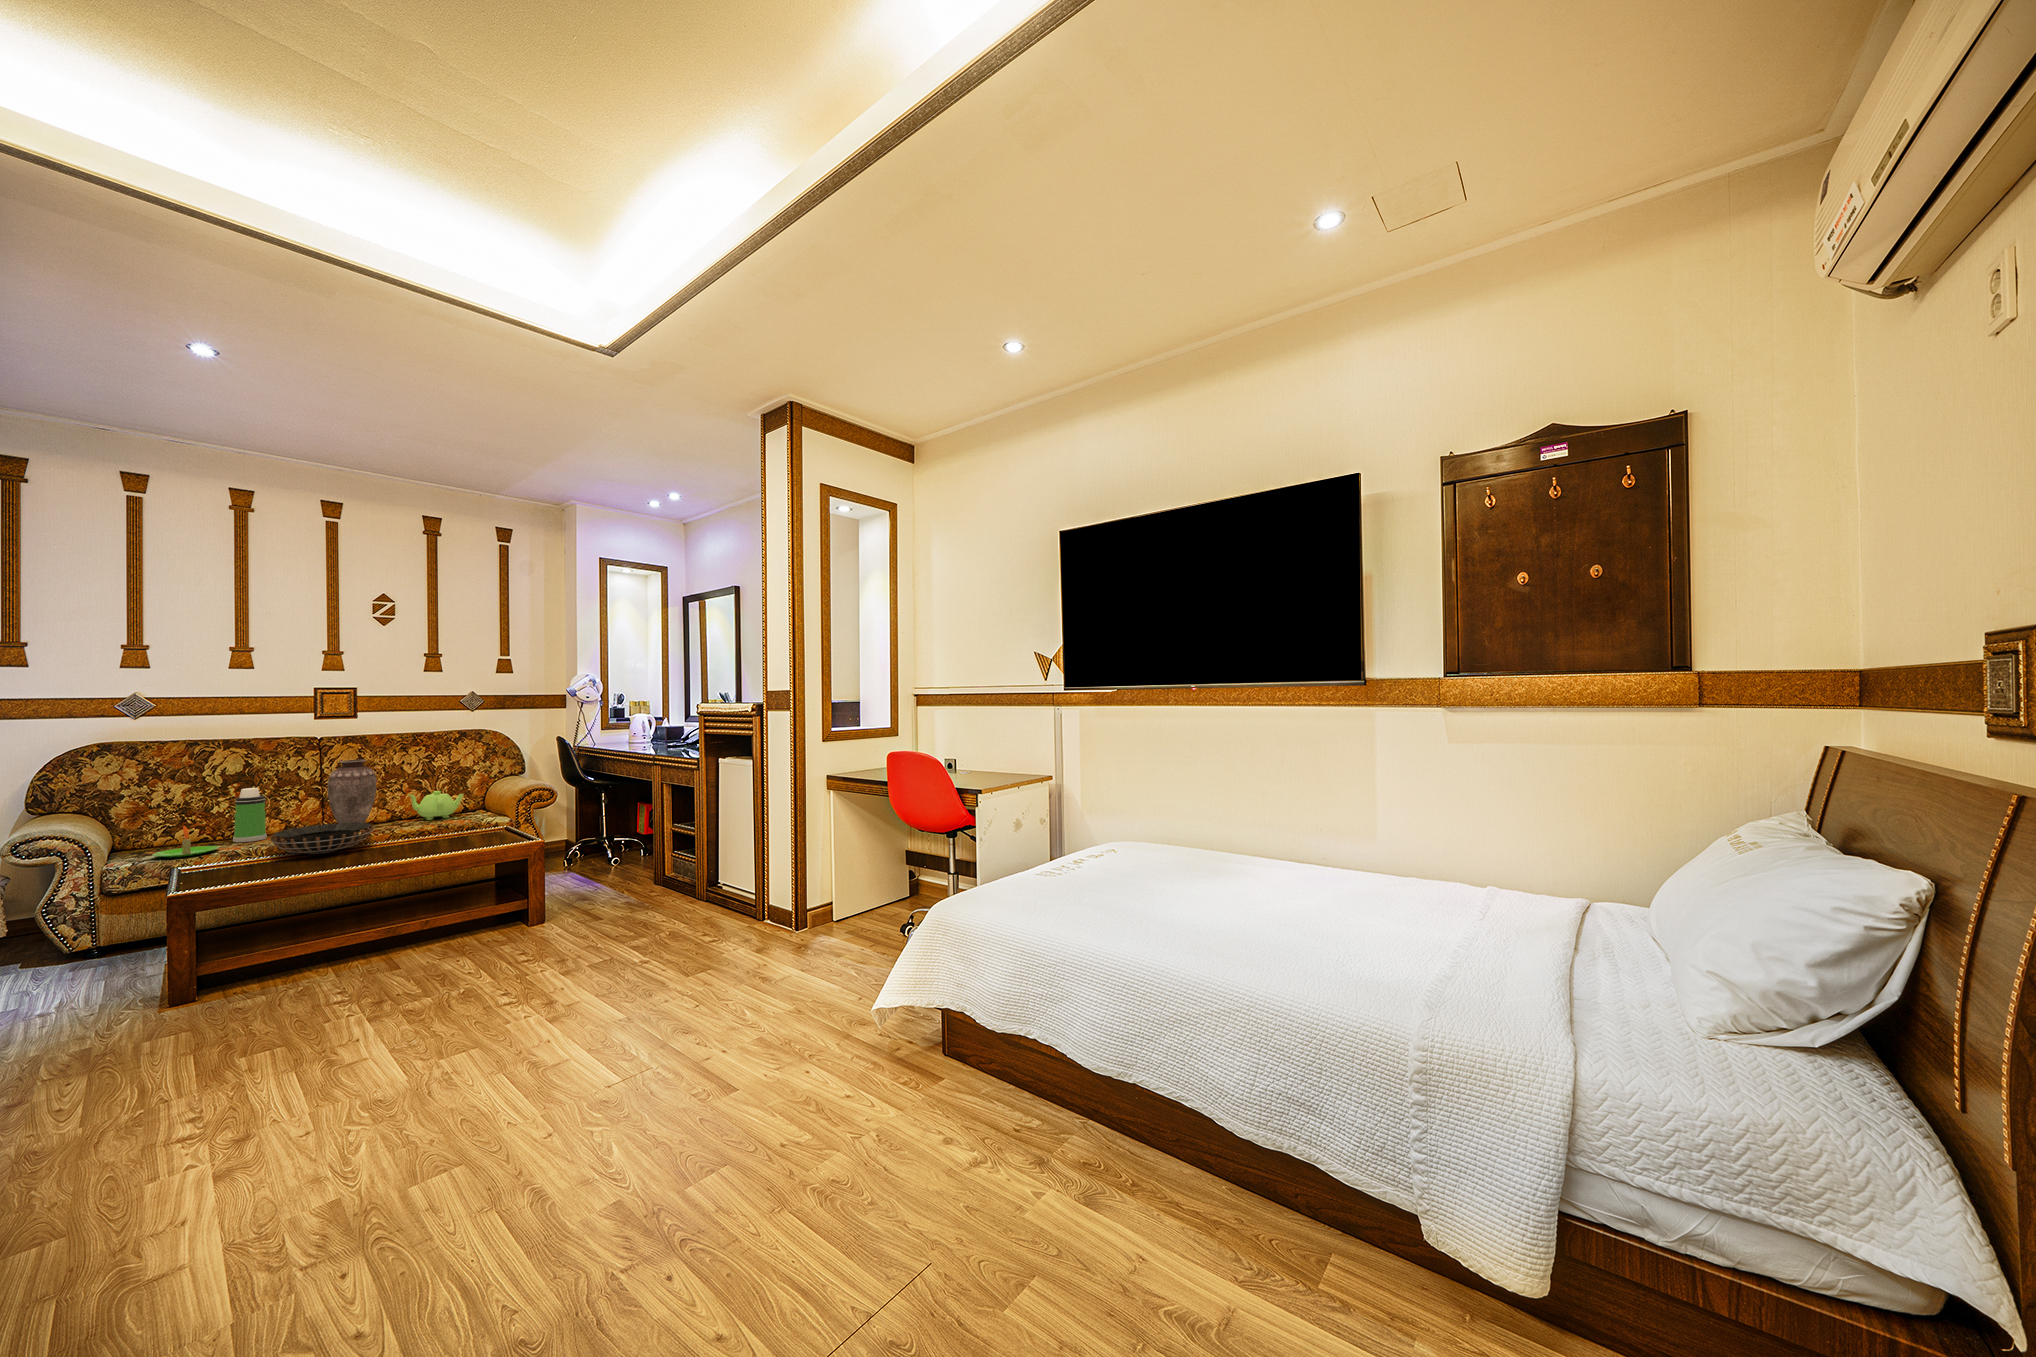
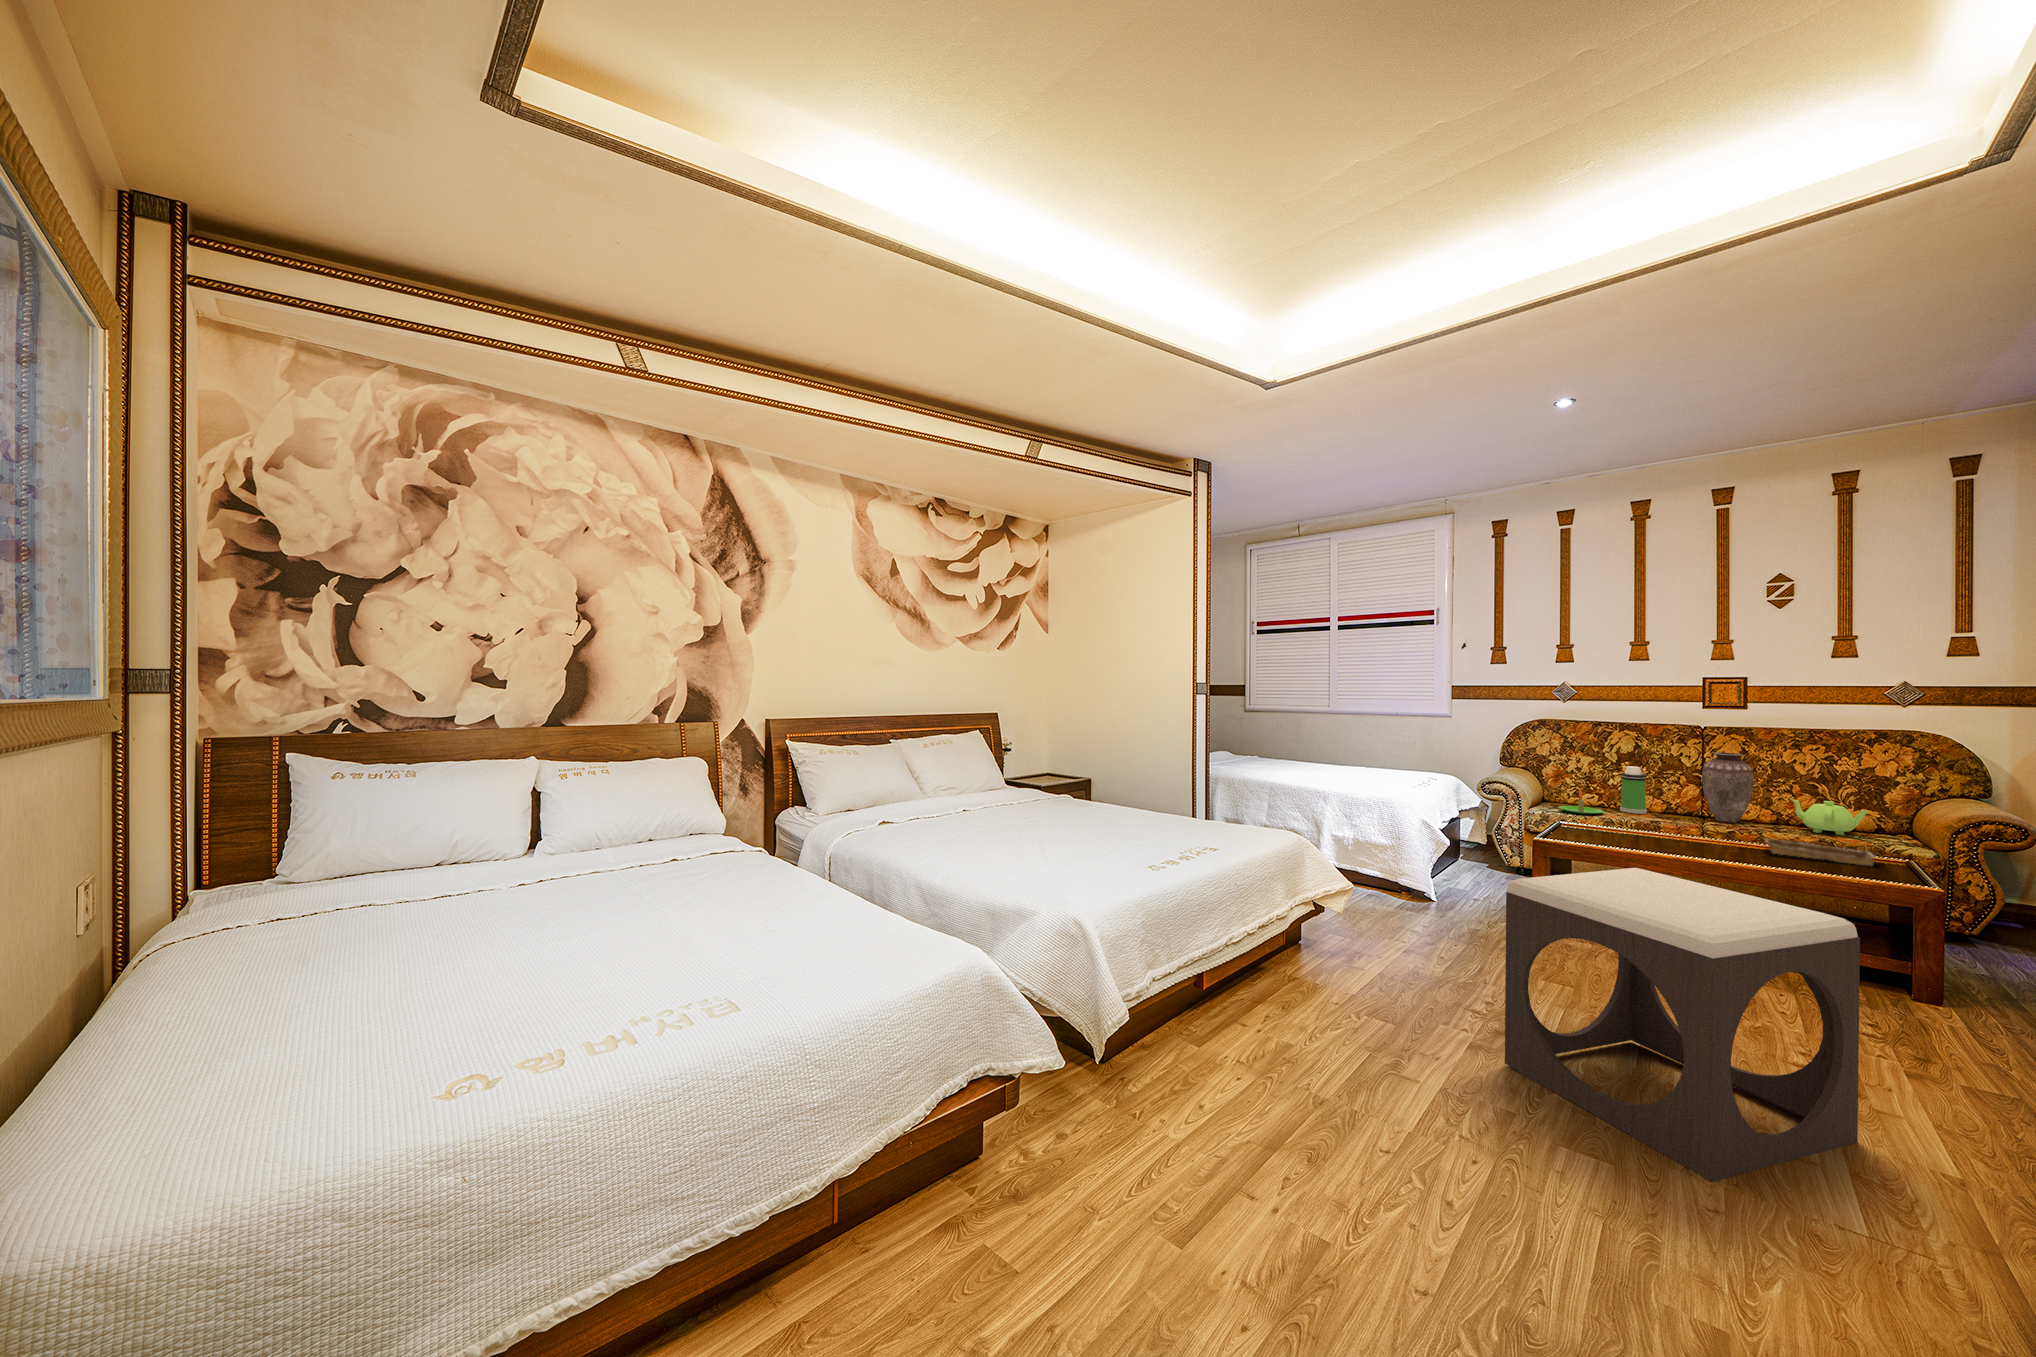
decorative bowl: present [270,823,373,854] -> none [1628,808,1726,838]
tray: none [409,824,495,843] -> present [1765,838,1875,866]
footstool: none [279,866,574,1165] -> present [1505,868,1860,1182]

